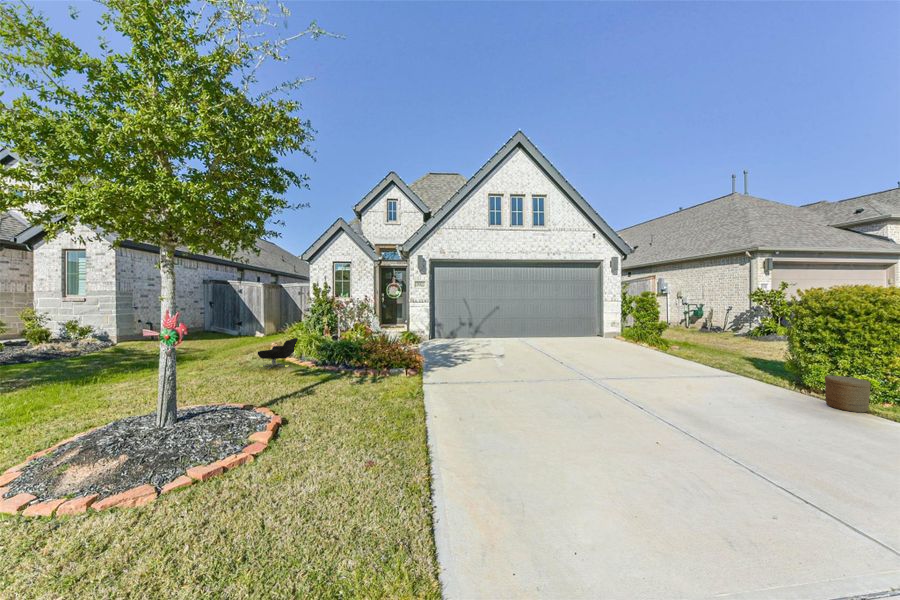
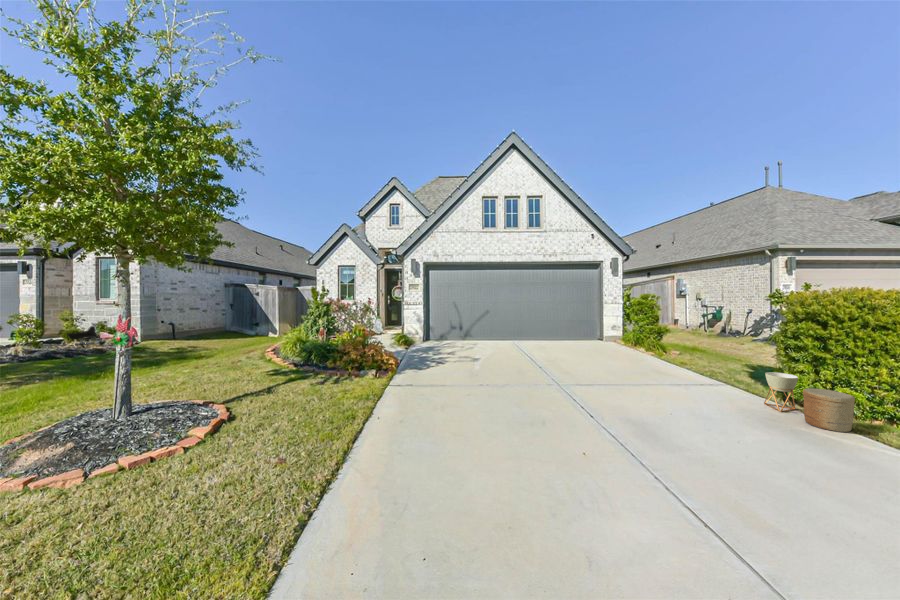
lounge chair: present [257,338,298,369] -> present [67,326,97,343]
planter: none [784,362,816,397] -> present [764,372,798,412]

